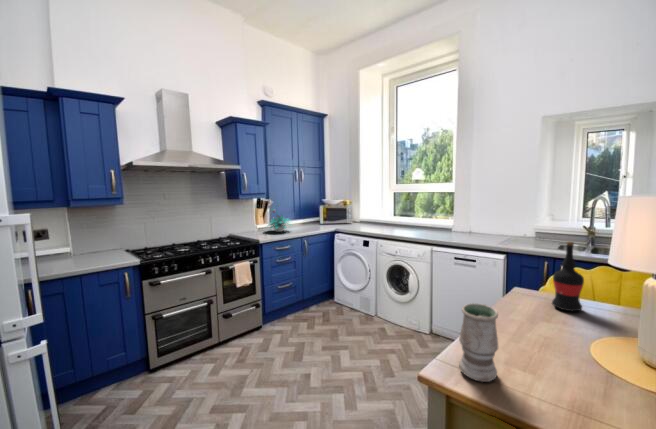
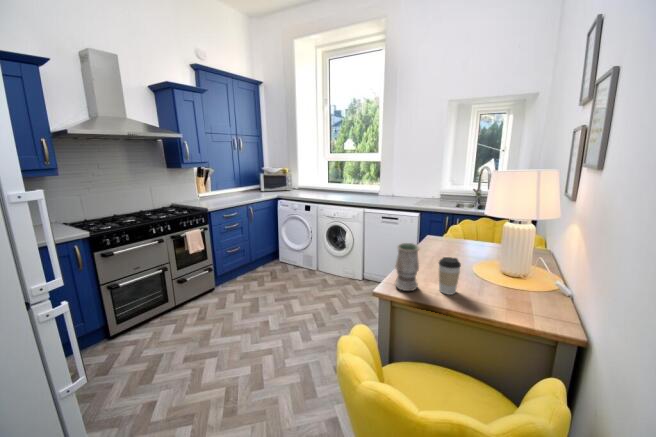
plant: present [268,204,288,232] -> none [209,169,238,200]
wine bottle: present [552,242,584,311] -> none [450,200,470,247]
coffee cup: none [532,333,575,400] -> present [439,257,461,295]

